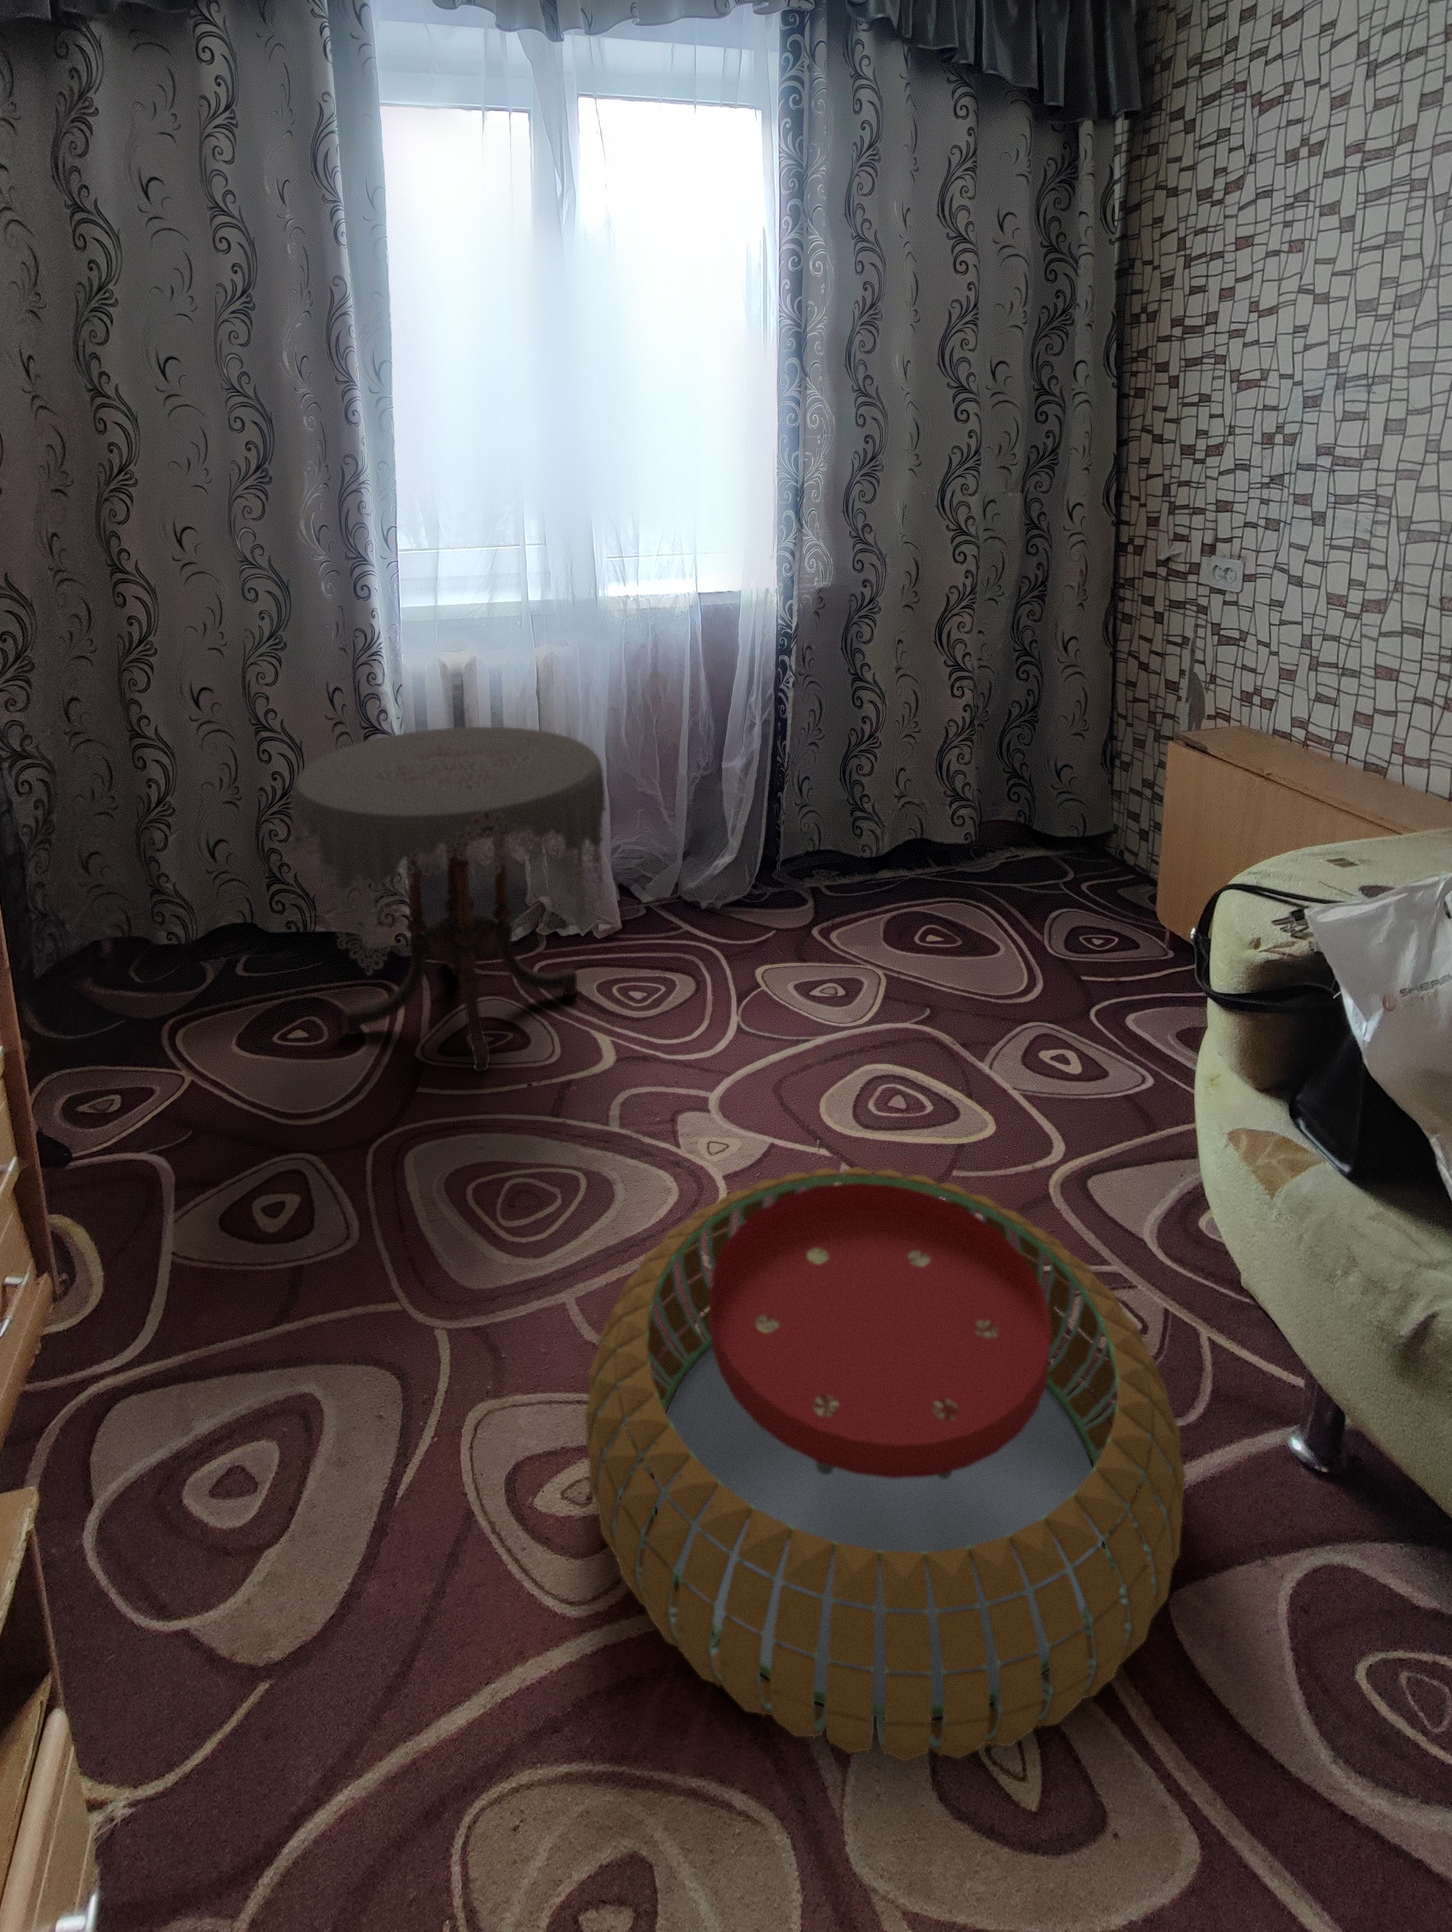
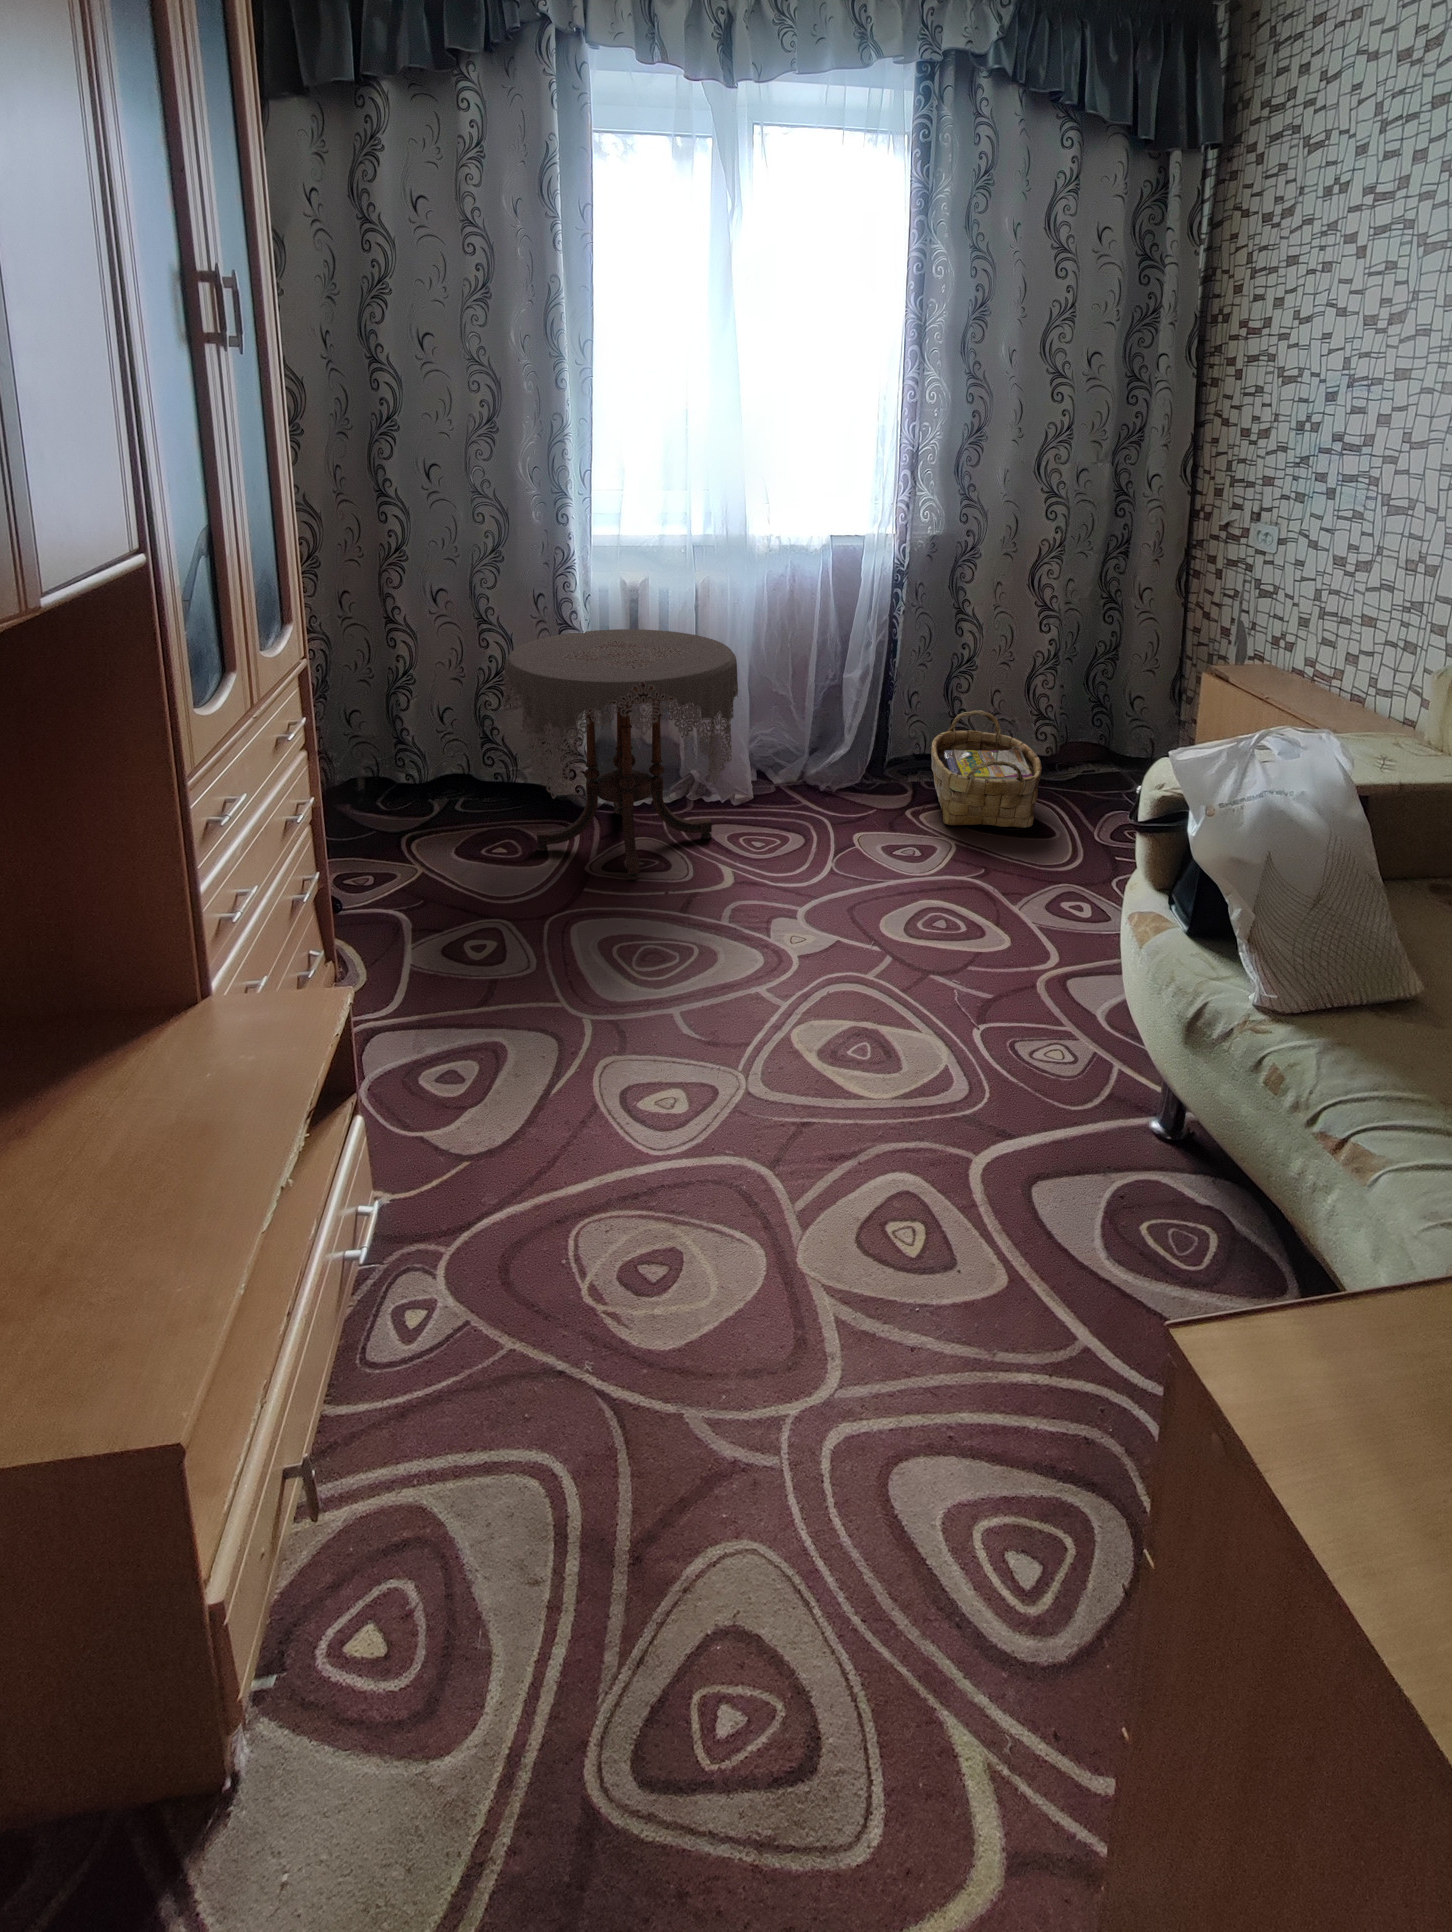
woven basket: none [839,797,979,948] -> present [931,710,1042,828]
pouf: present [585,1167,1186,1761] -> none [669,932,1059,1230]

